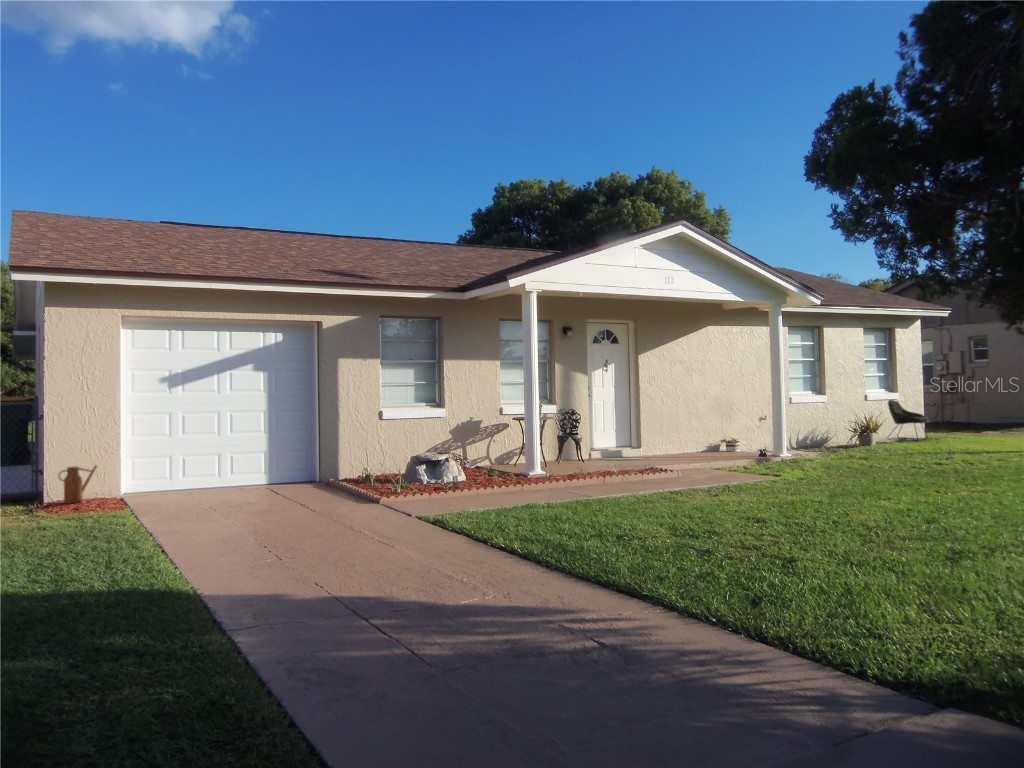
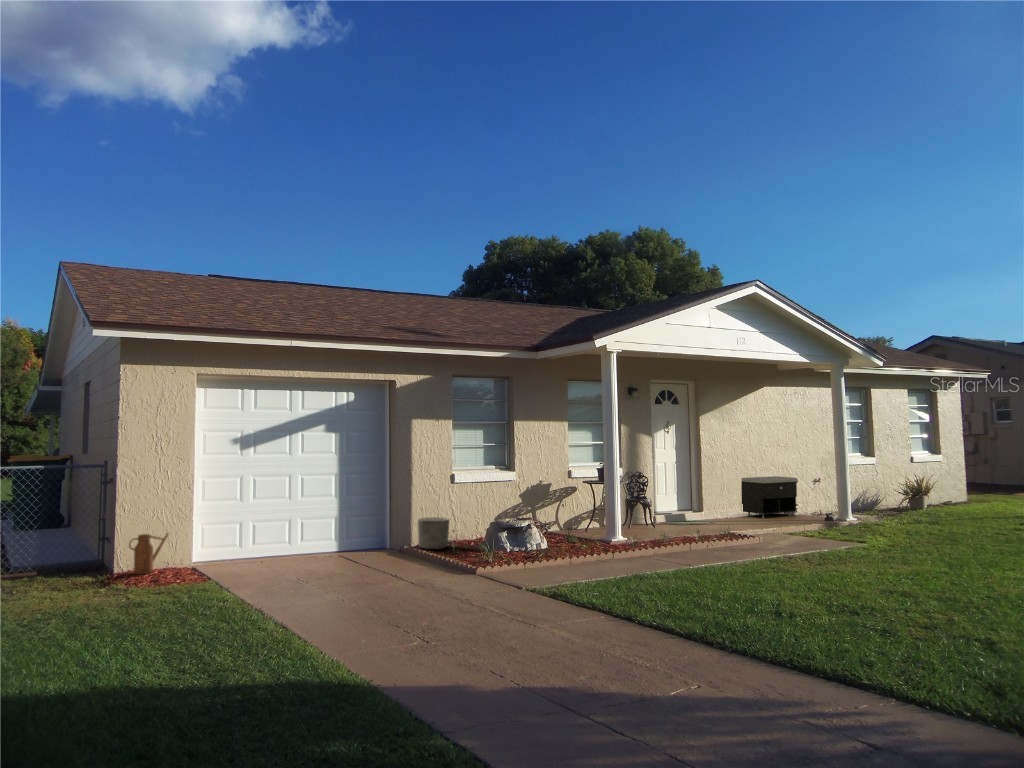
lounge chair: present [888,400,930,441] -> none [935,462,978,504]
storage bench: none [681,414,737,454] -> present [741,476,798,518]
planter: none [344,452,374,482] -> present [418,517,449,549]

